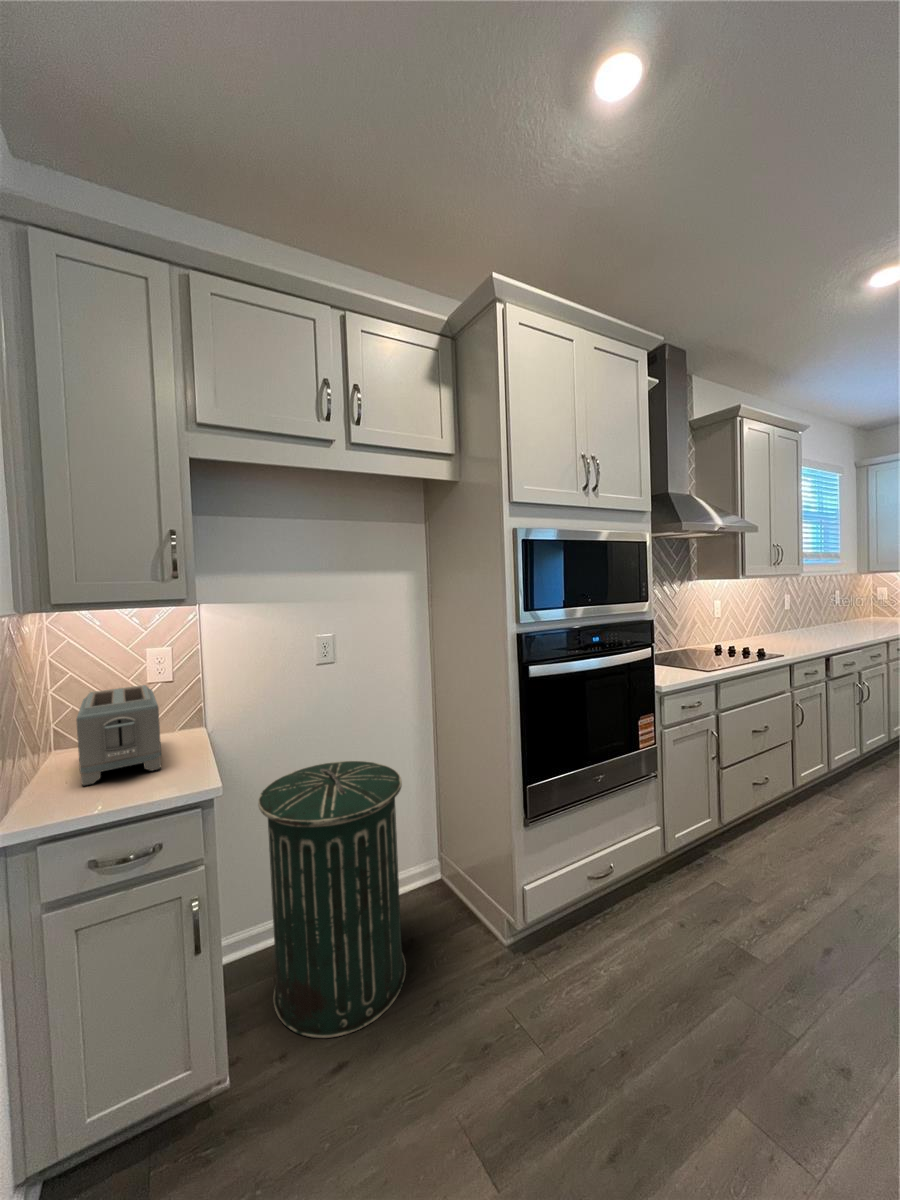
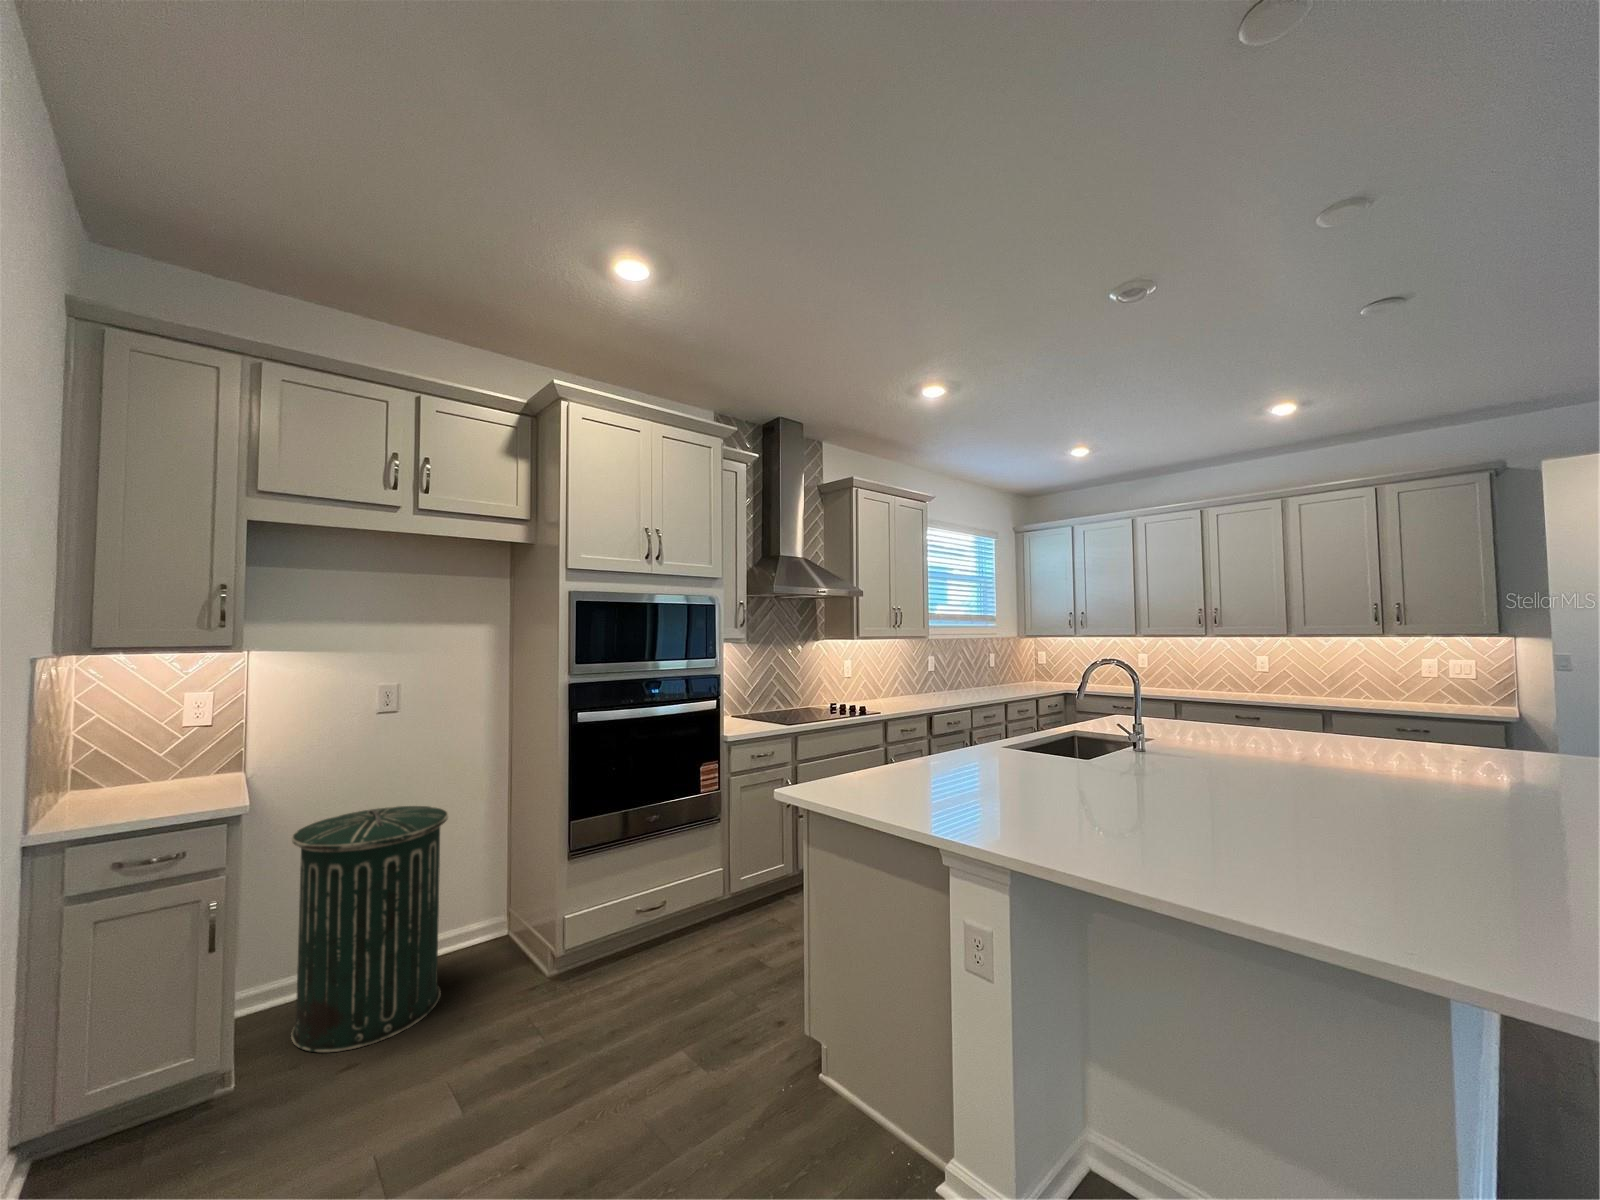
toaster: present [76,685,161,785] -> none [107,725,193,807]

